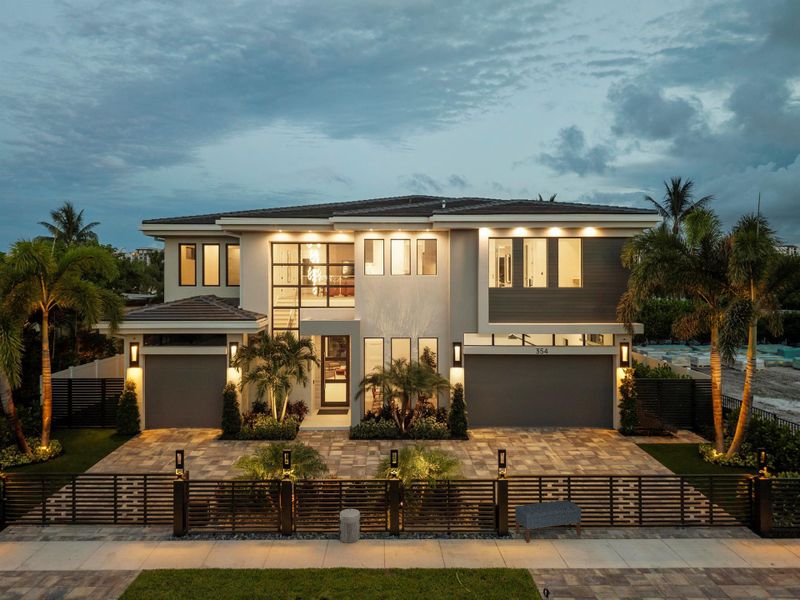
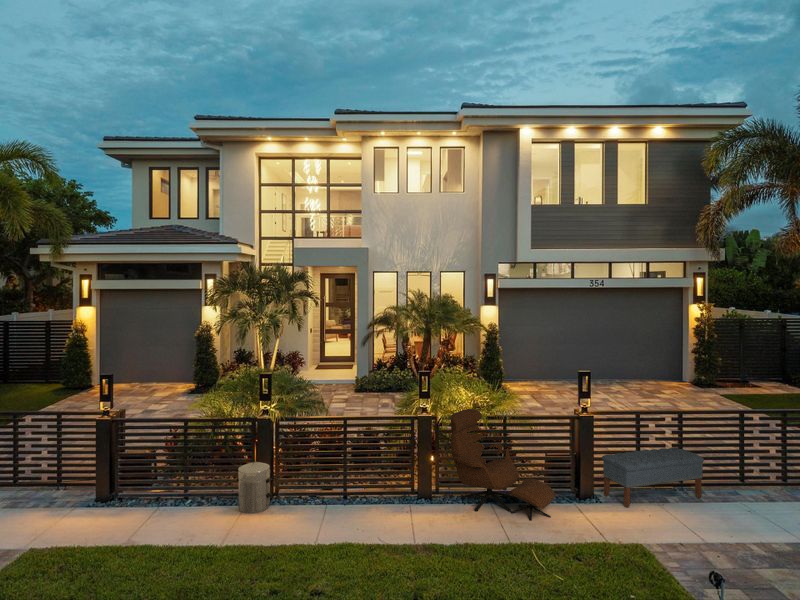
lounge chair: present [636,400,678,438] -> present [450,409,555,521]
waste bin: present [338,509,361,543] -> present [236,461,272,513]

